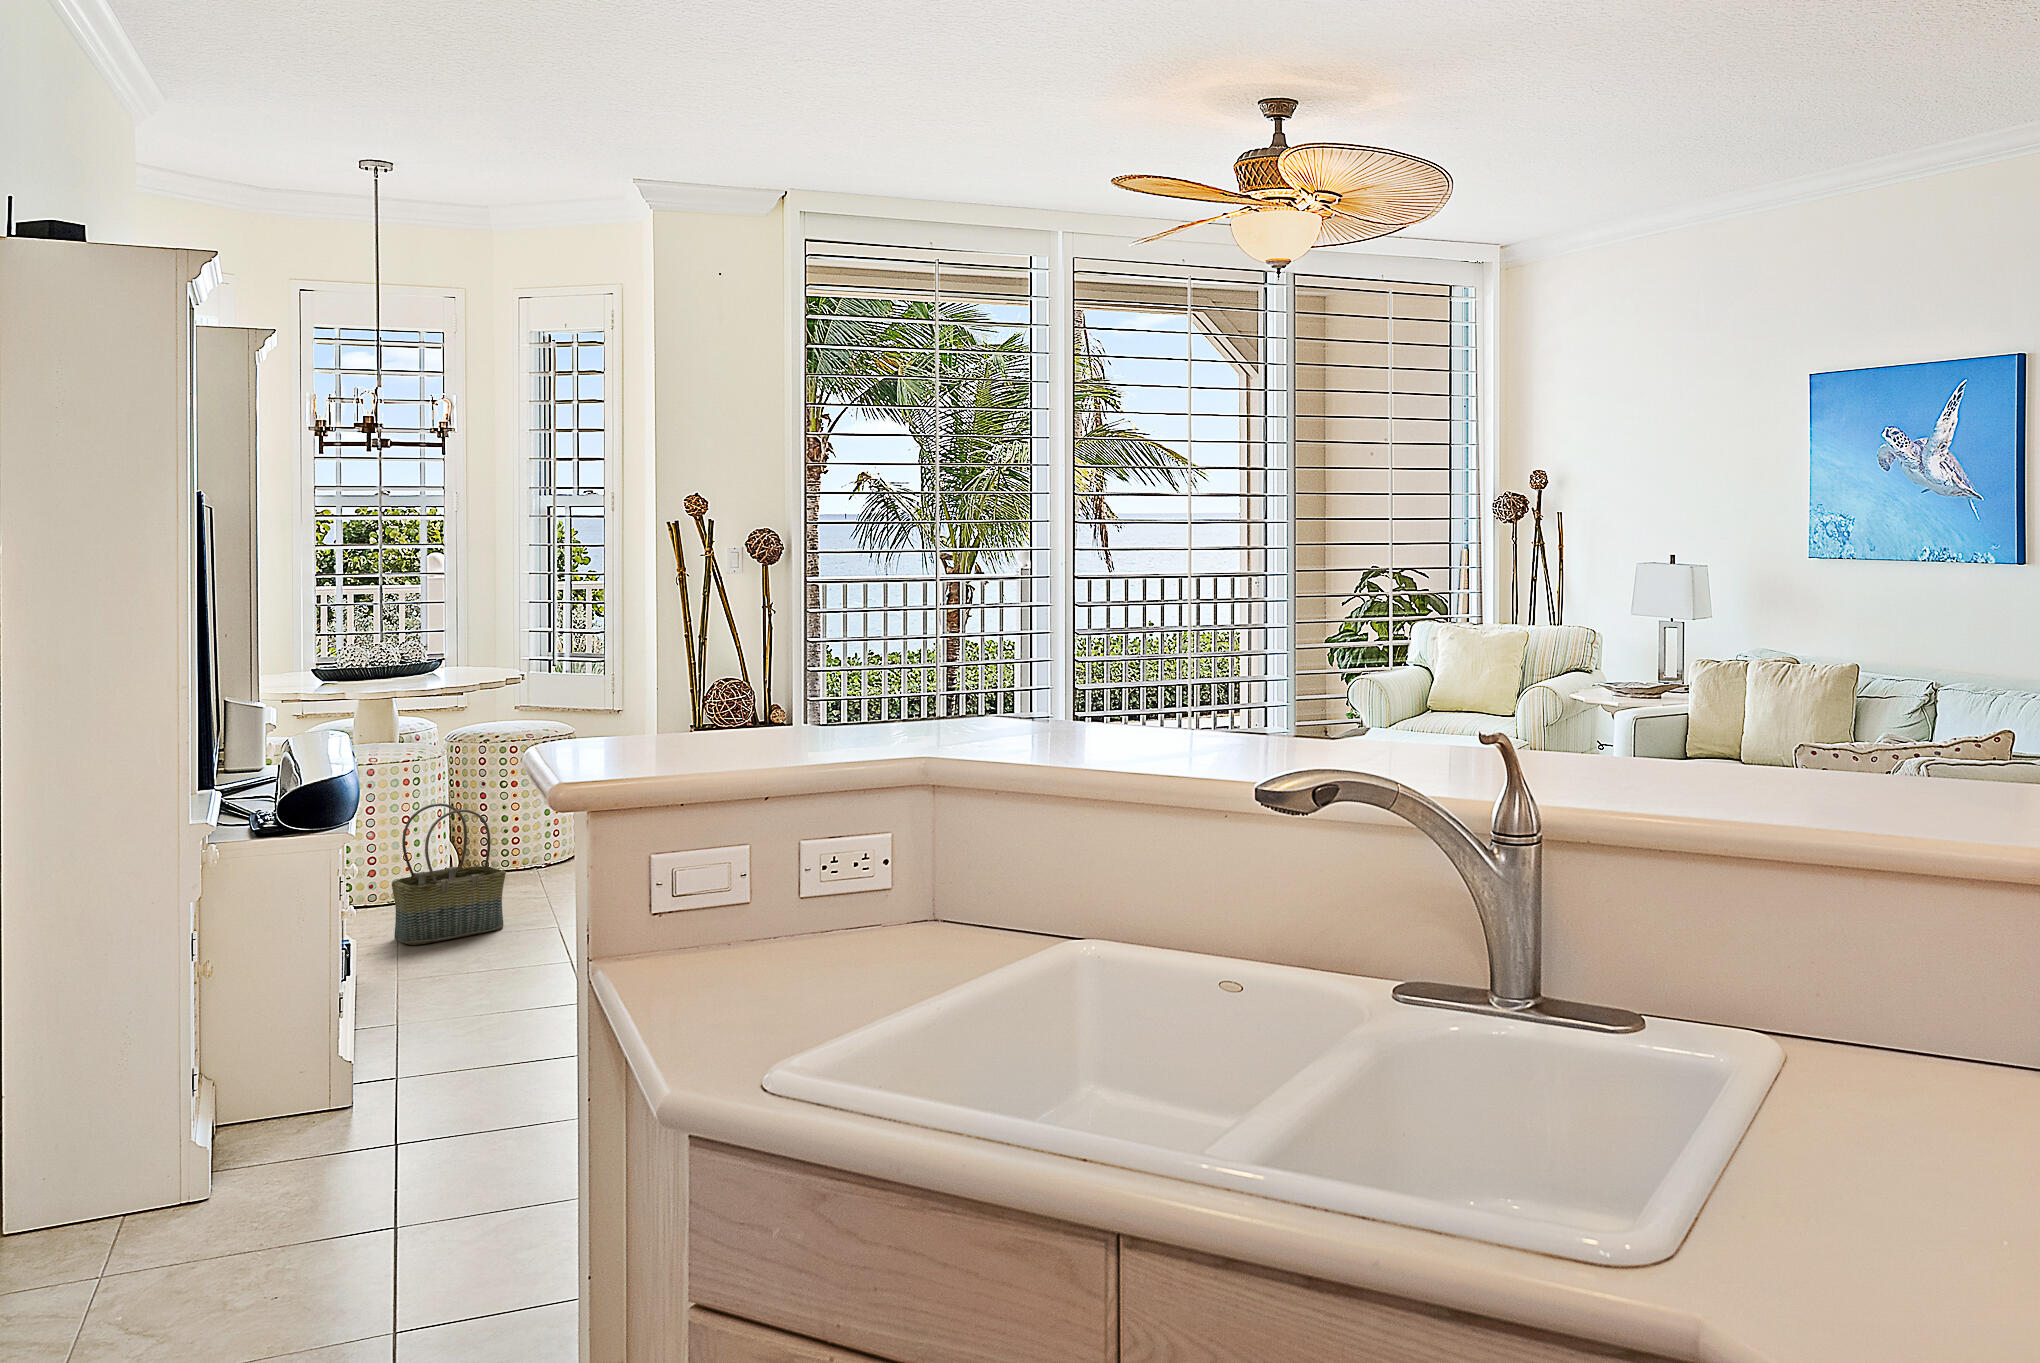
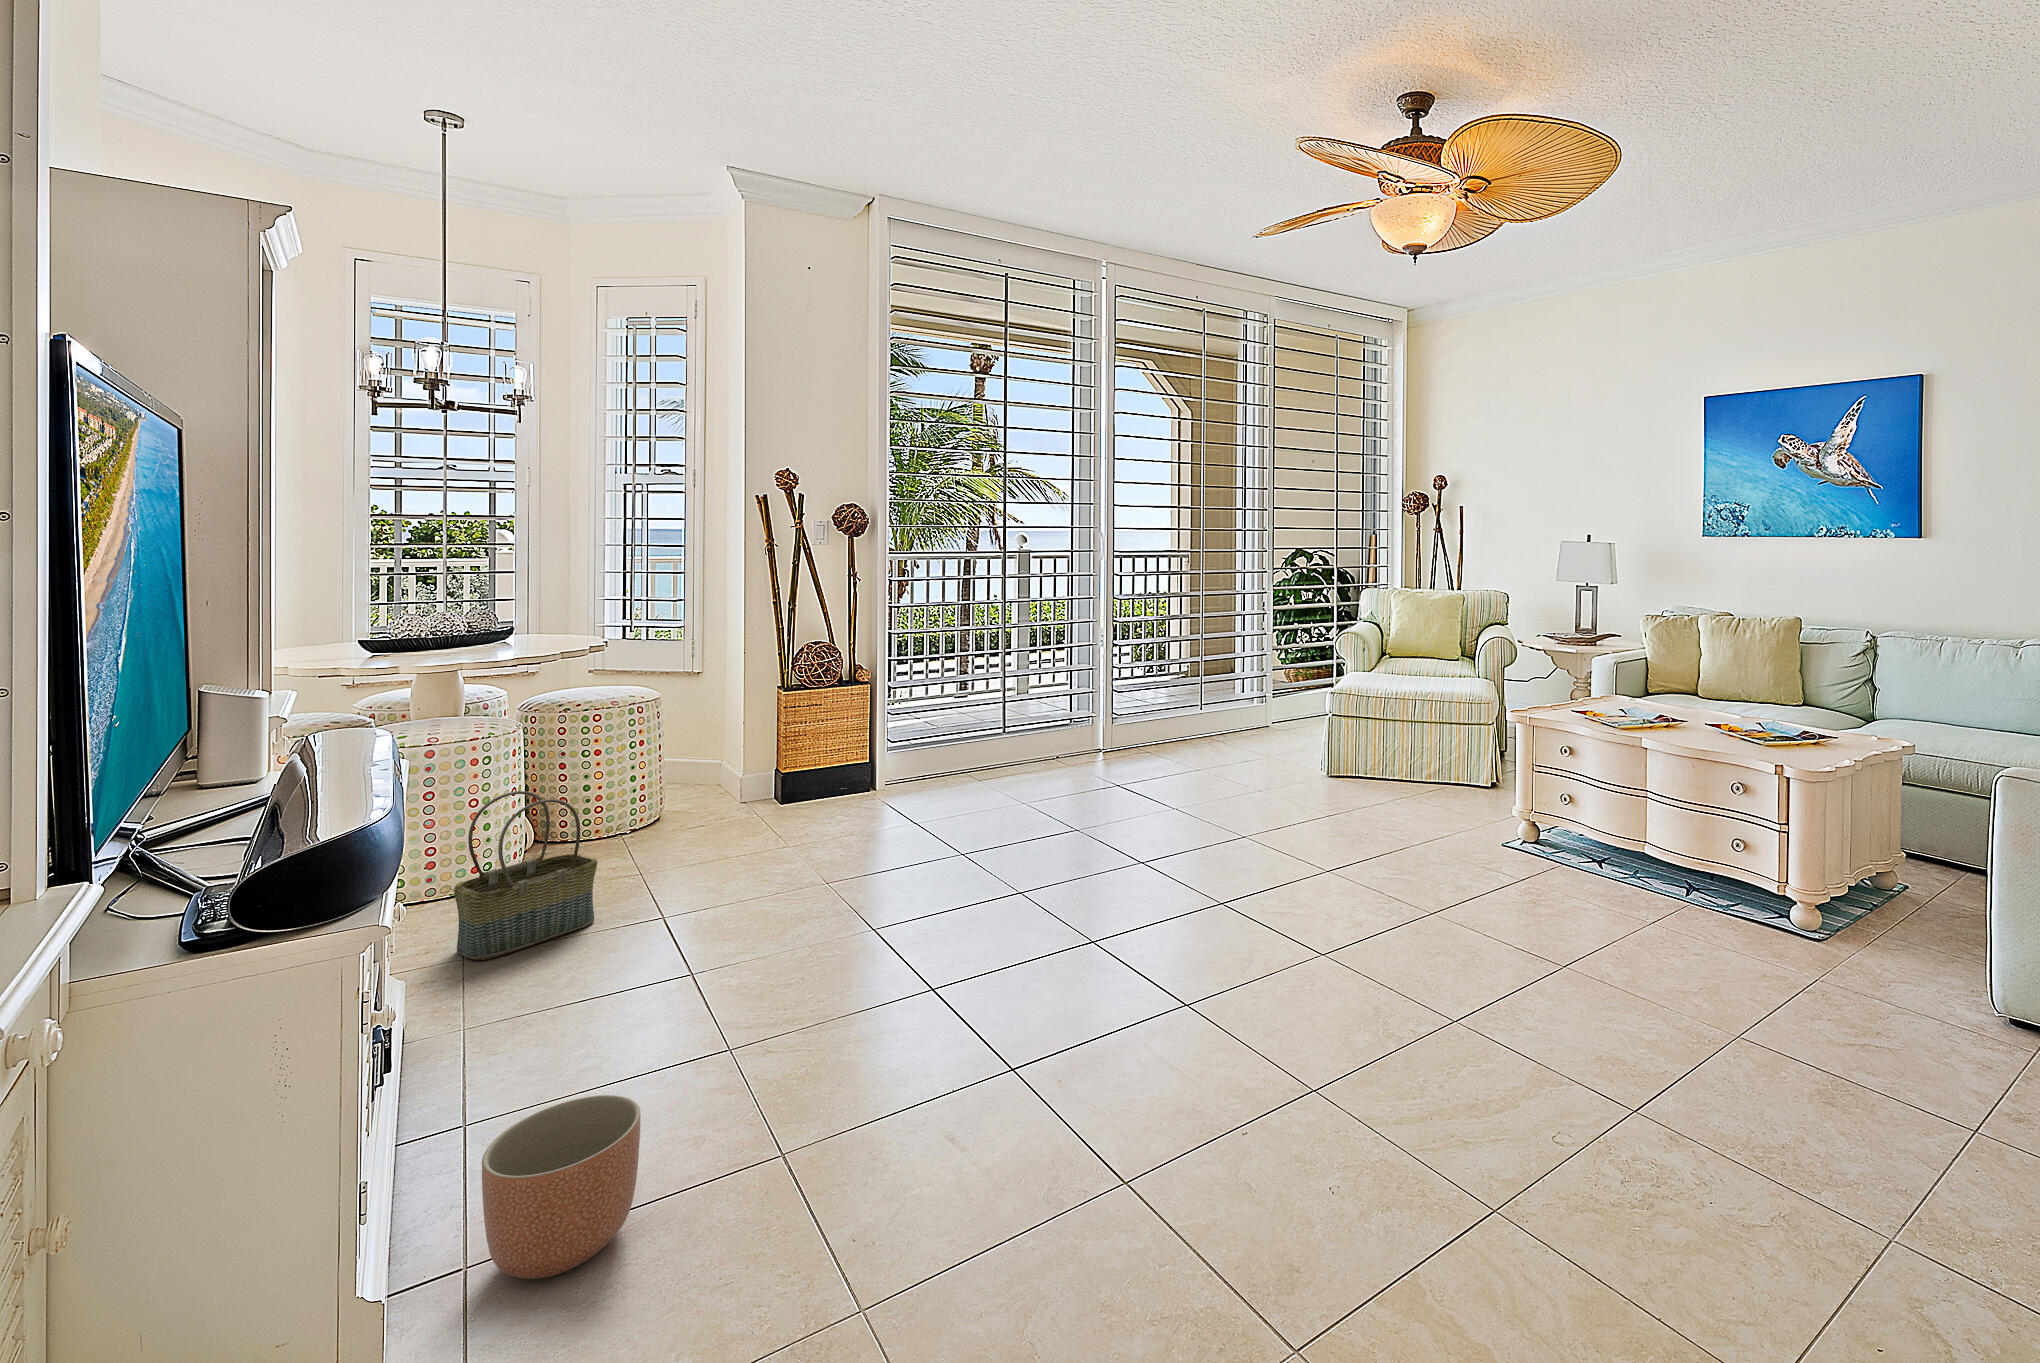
planter: none [409,988,508,1089] -> present [482,1095,641,1279]

